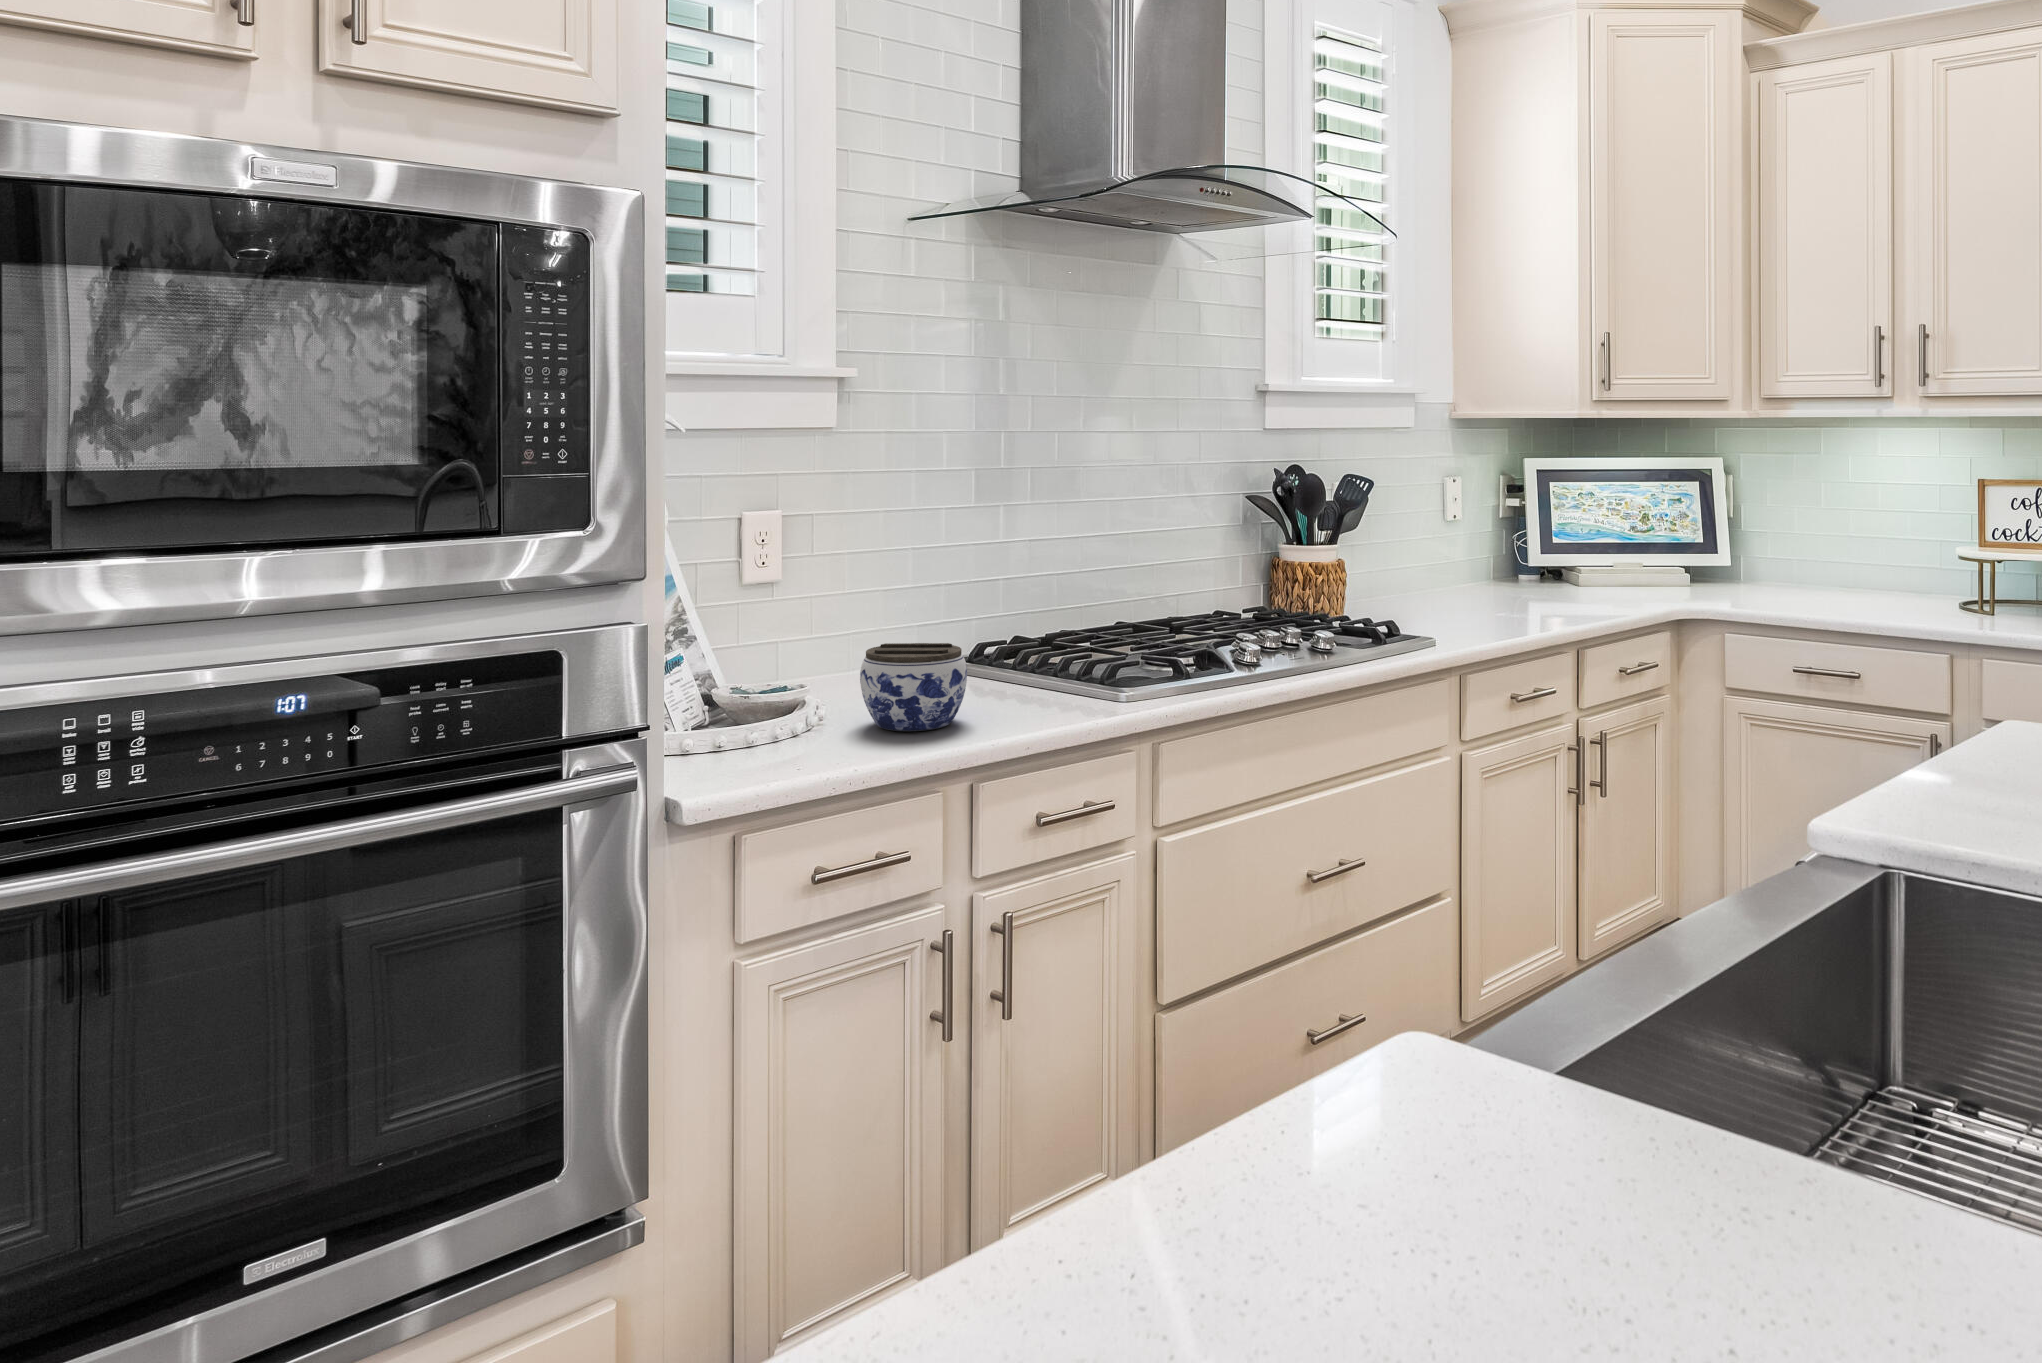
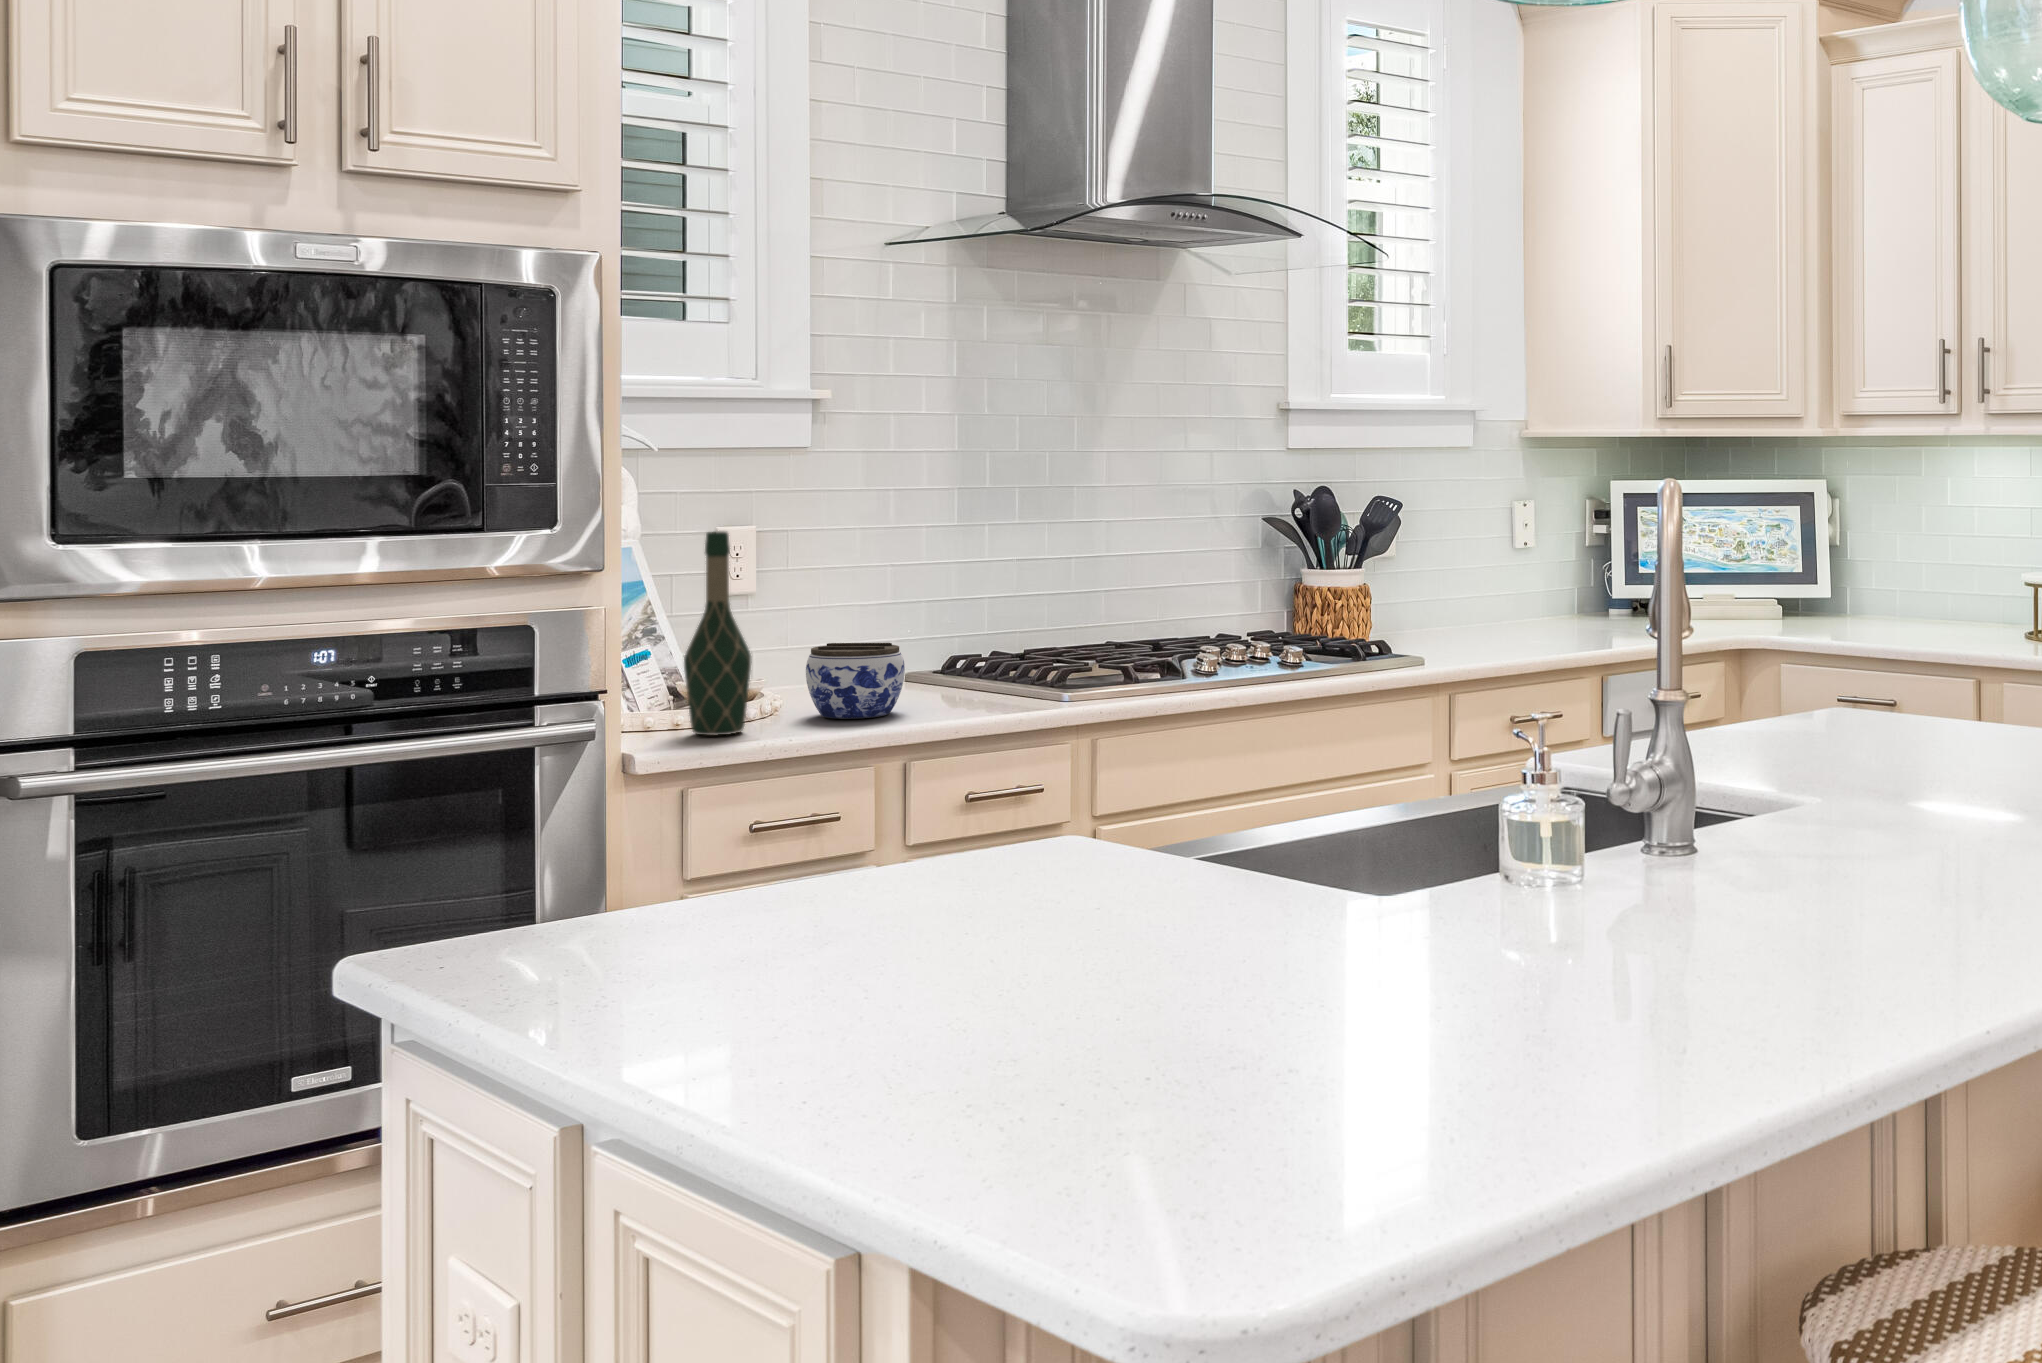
wine bottle: none [732,524,807,759] -> present [684,531,752,735]

